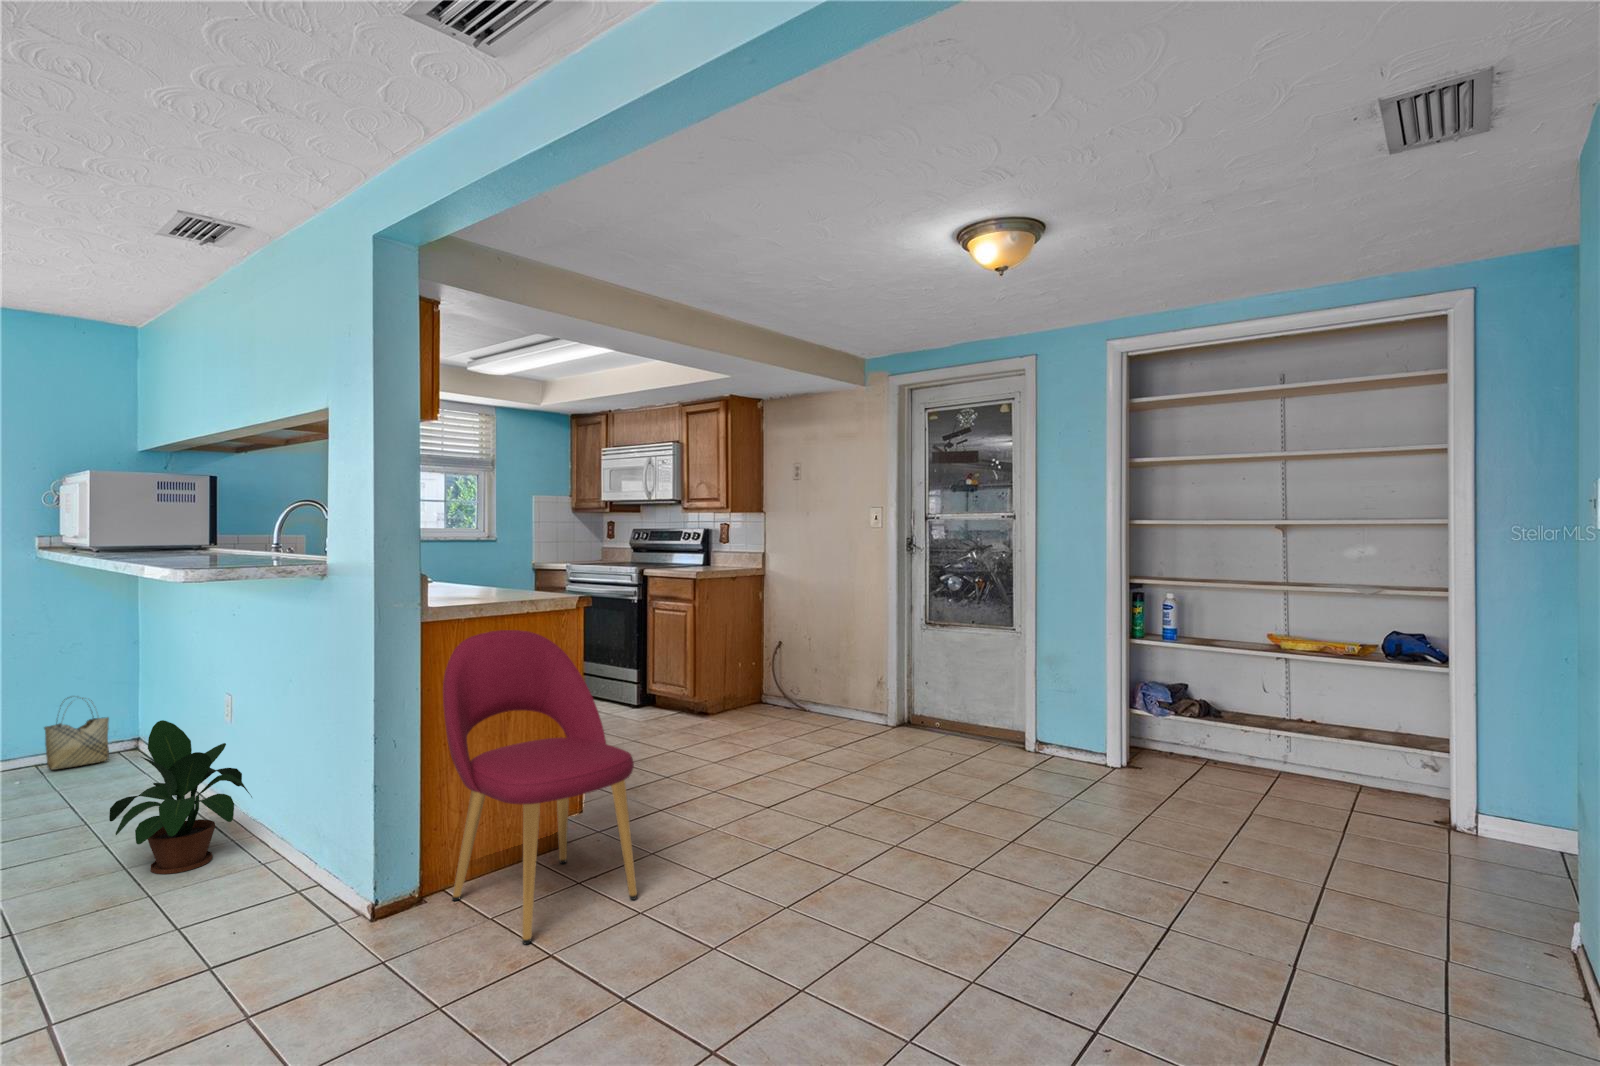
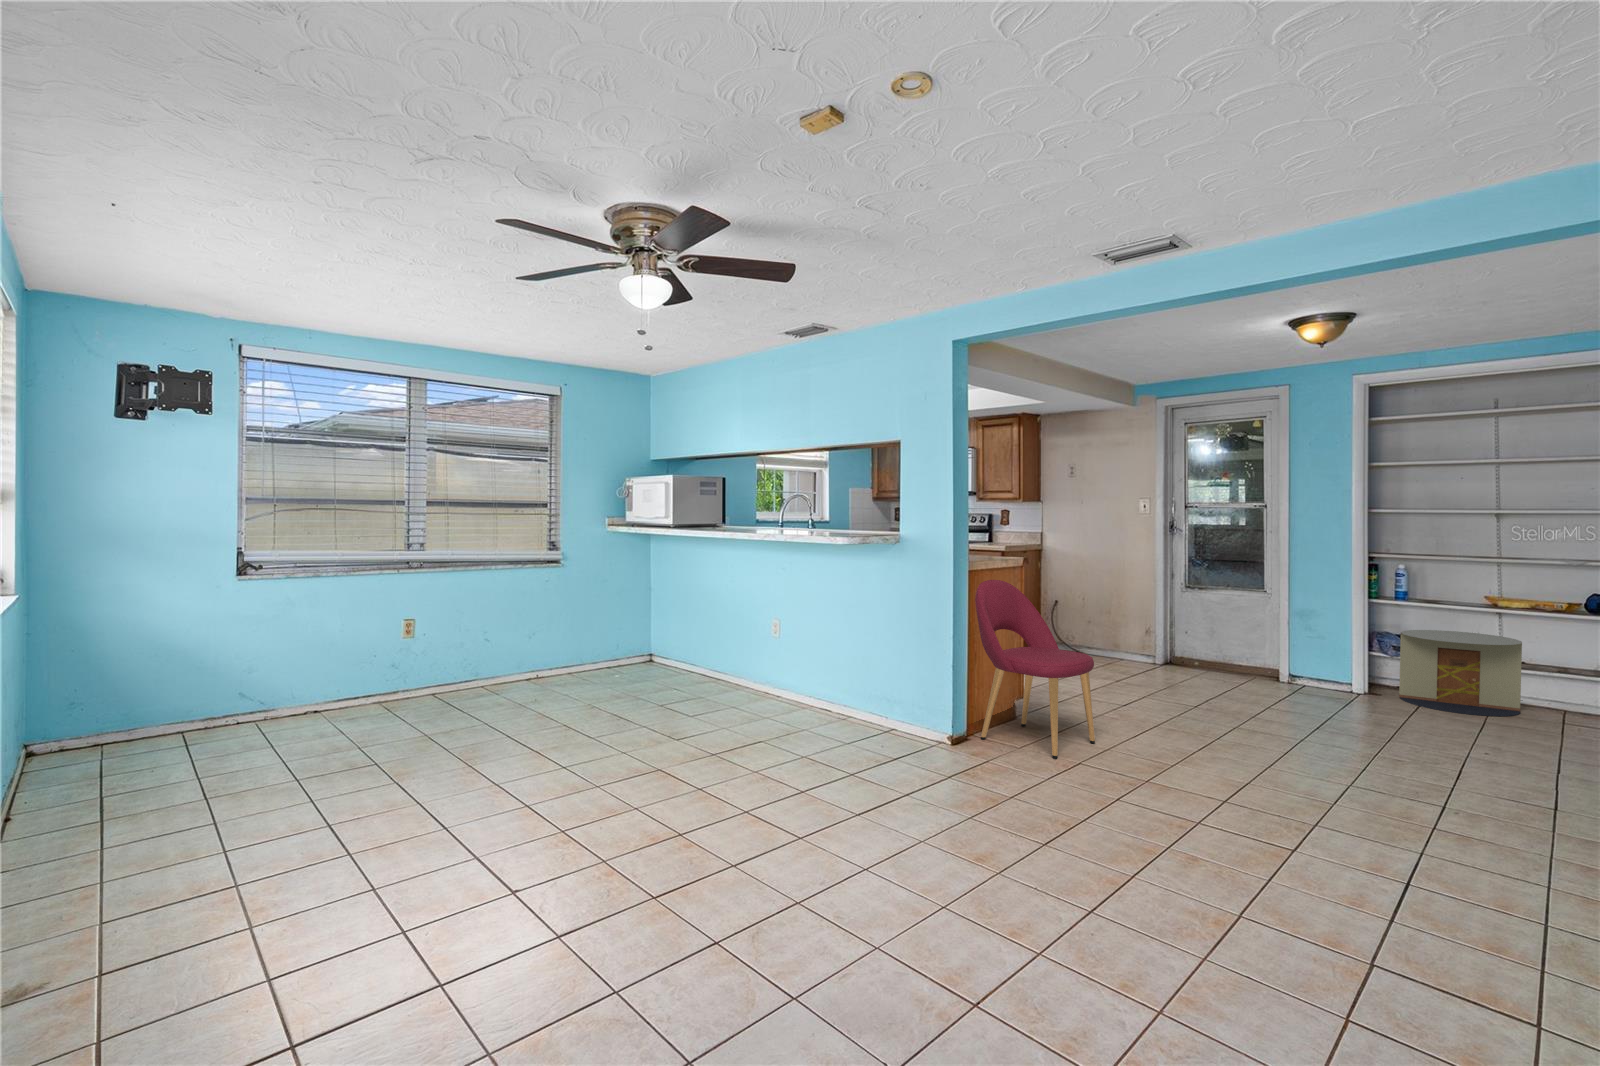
side table: none [1162,680,1304,804] -> present [1399,630,1522,716]
woven basket: present [44,698,109,770] -> none [615,624,645,670]
potted plant: present [109,720,252,874] -> none [750,632,823,721]

